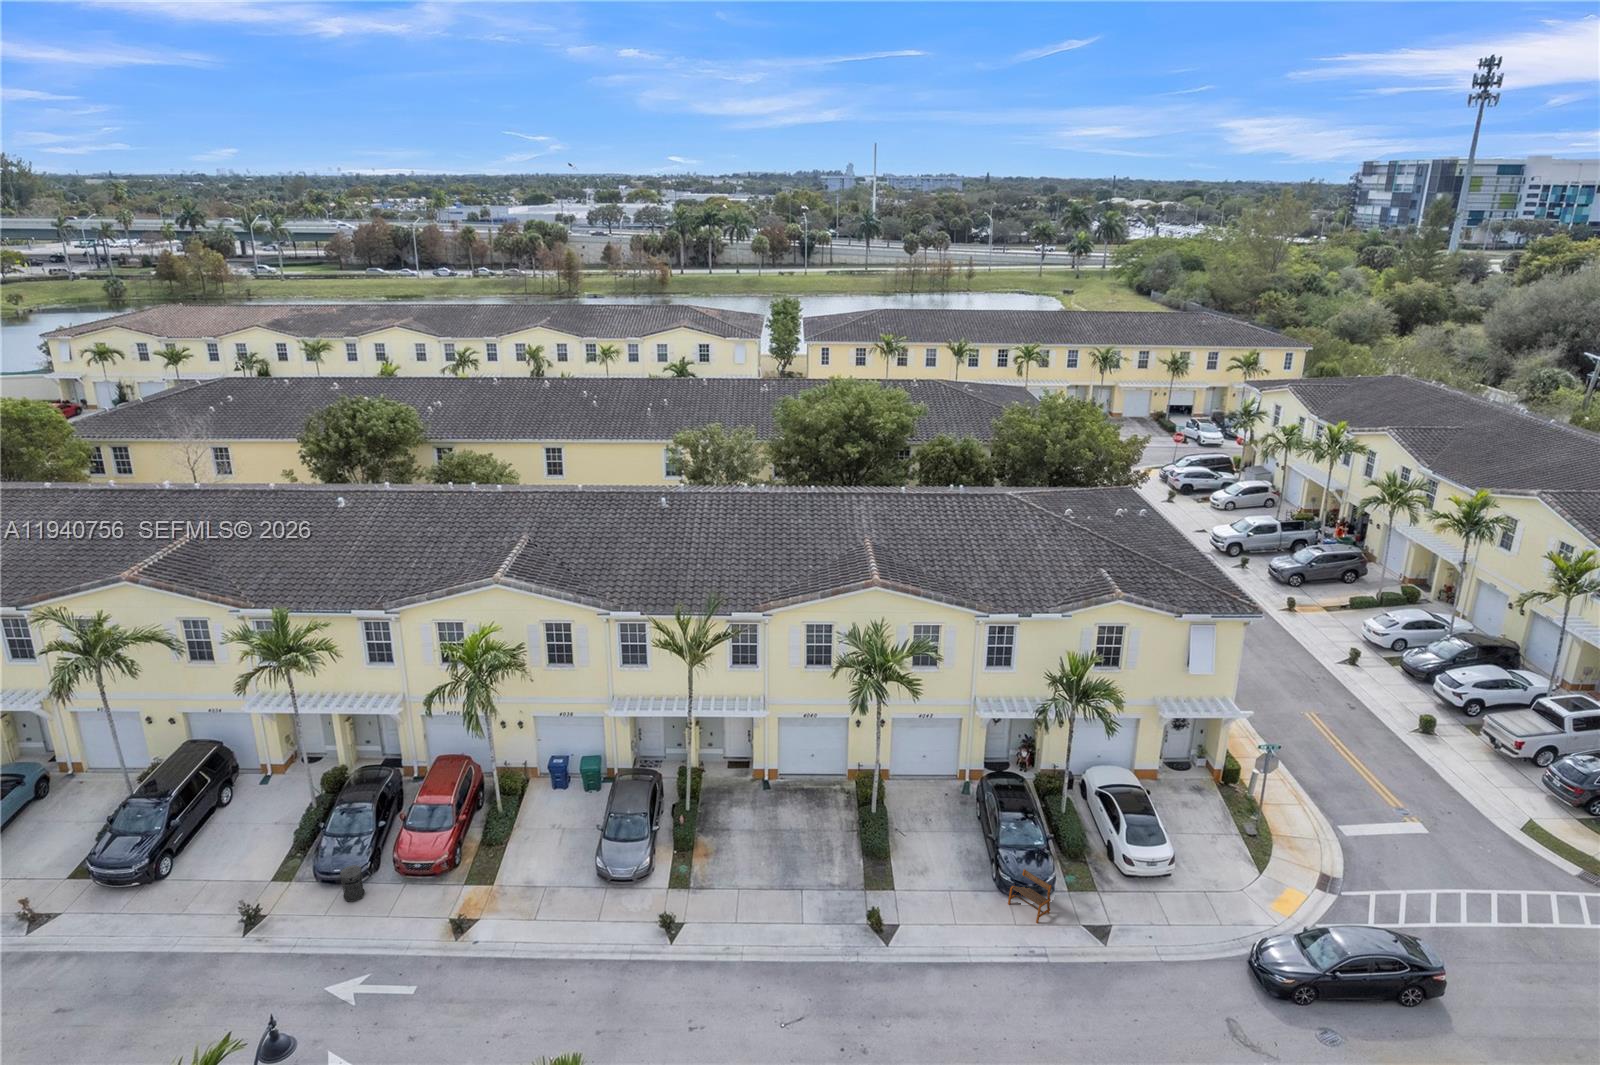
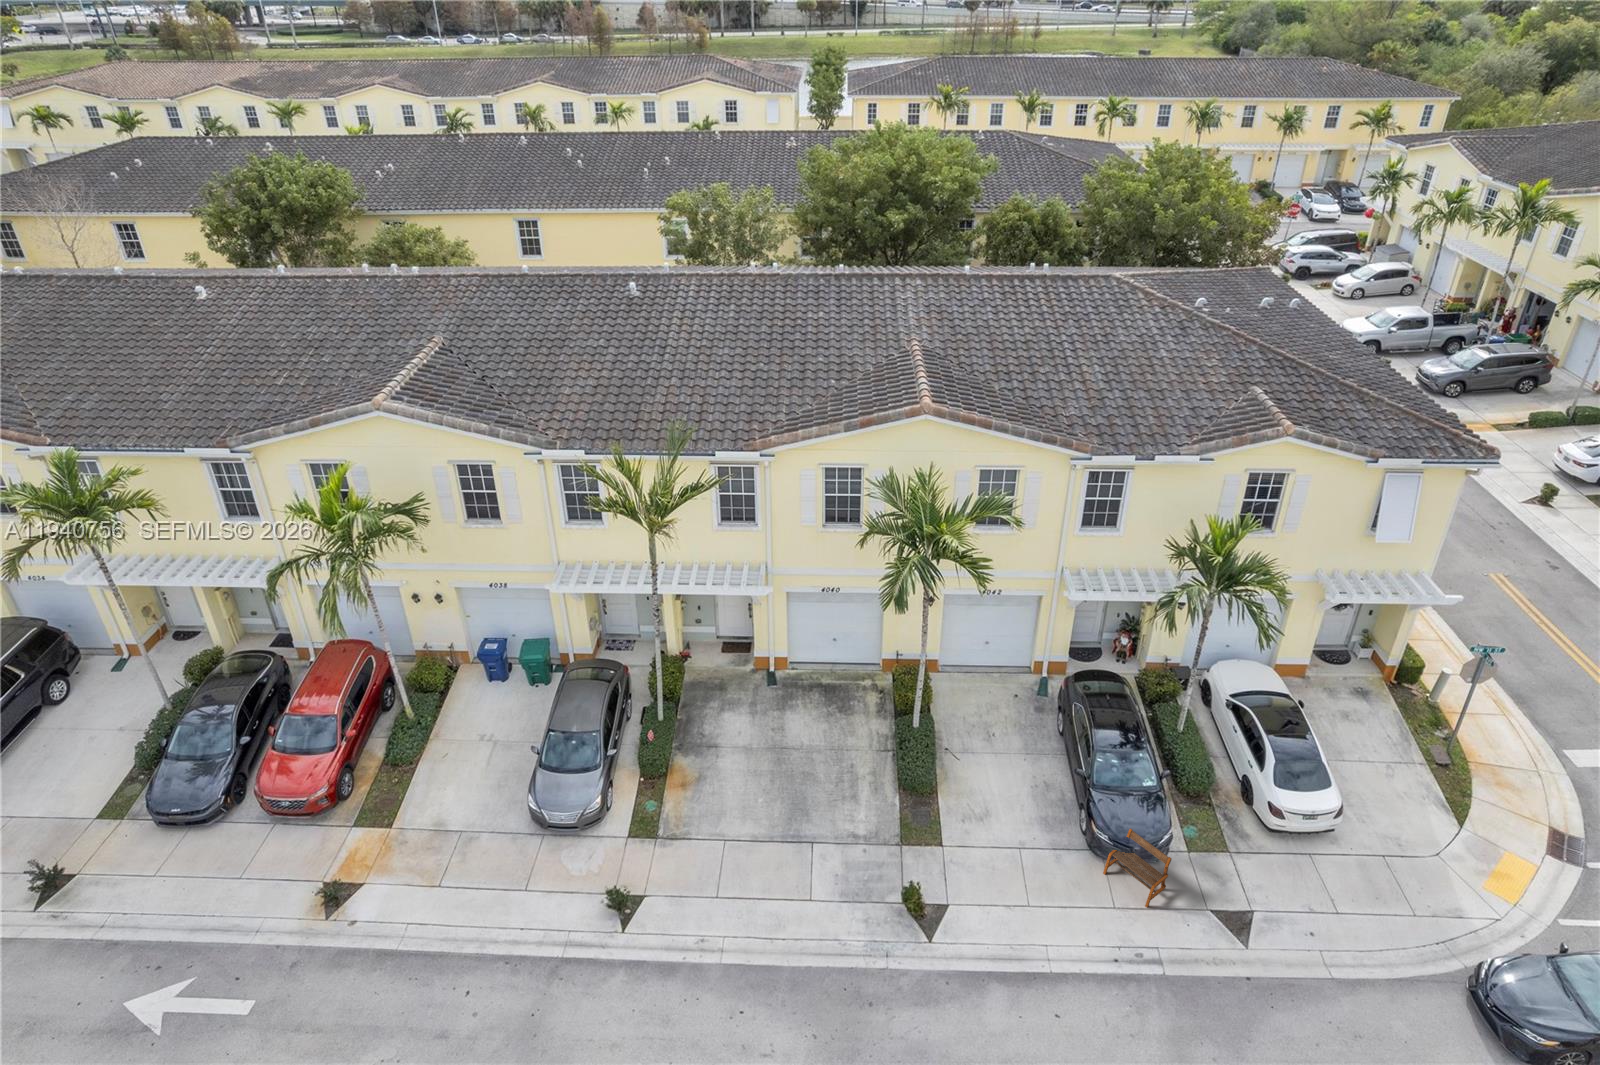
trash can: present [340,865,365,902] -> none [174,803,217,851]

